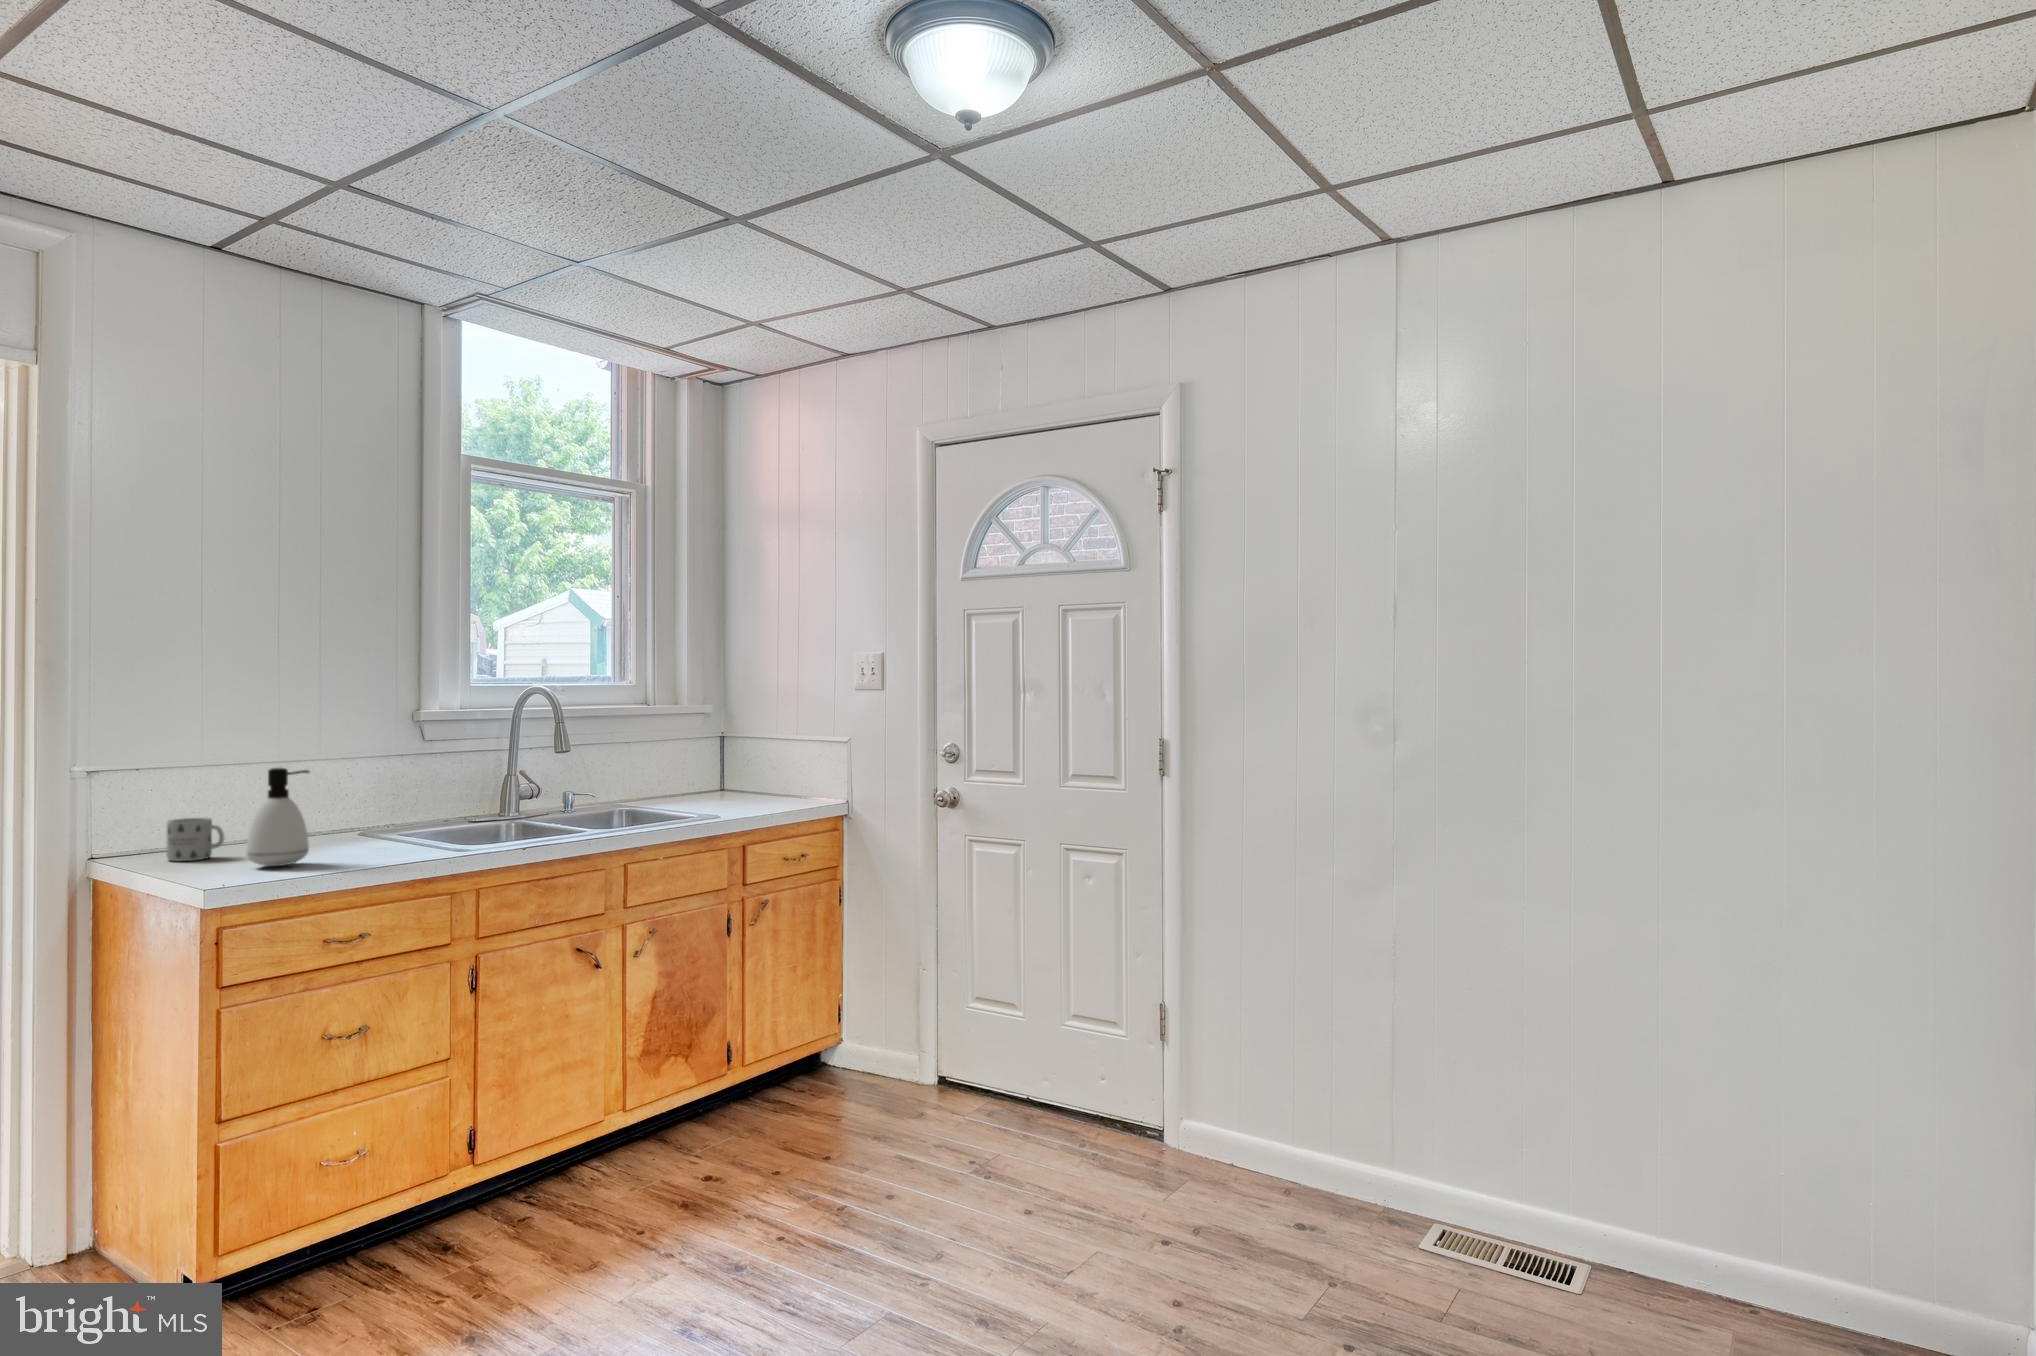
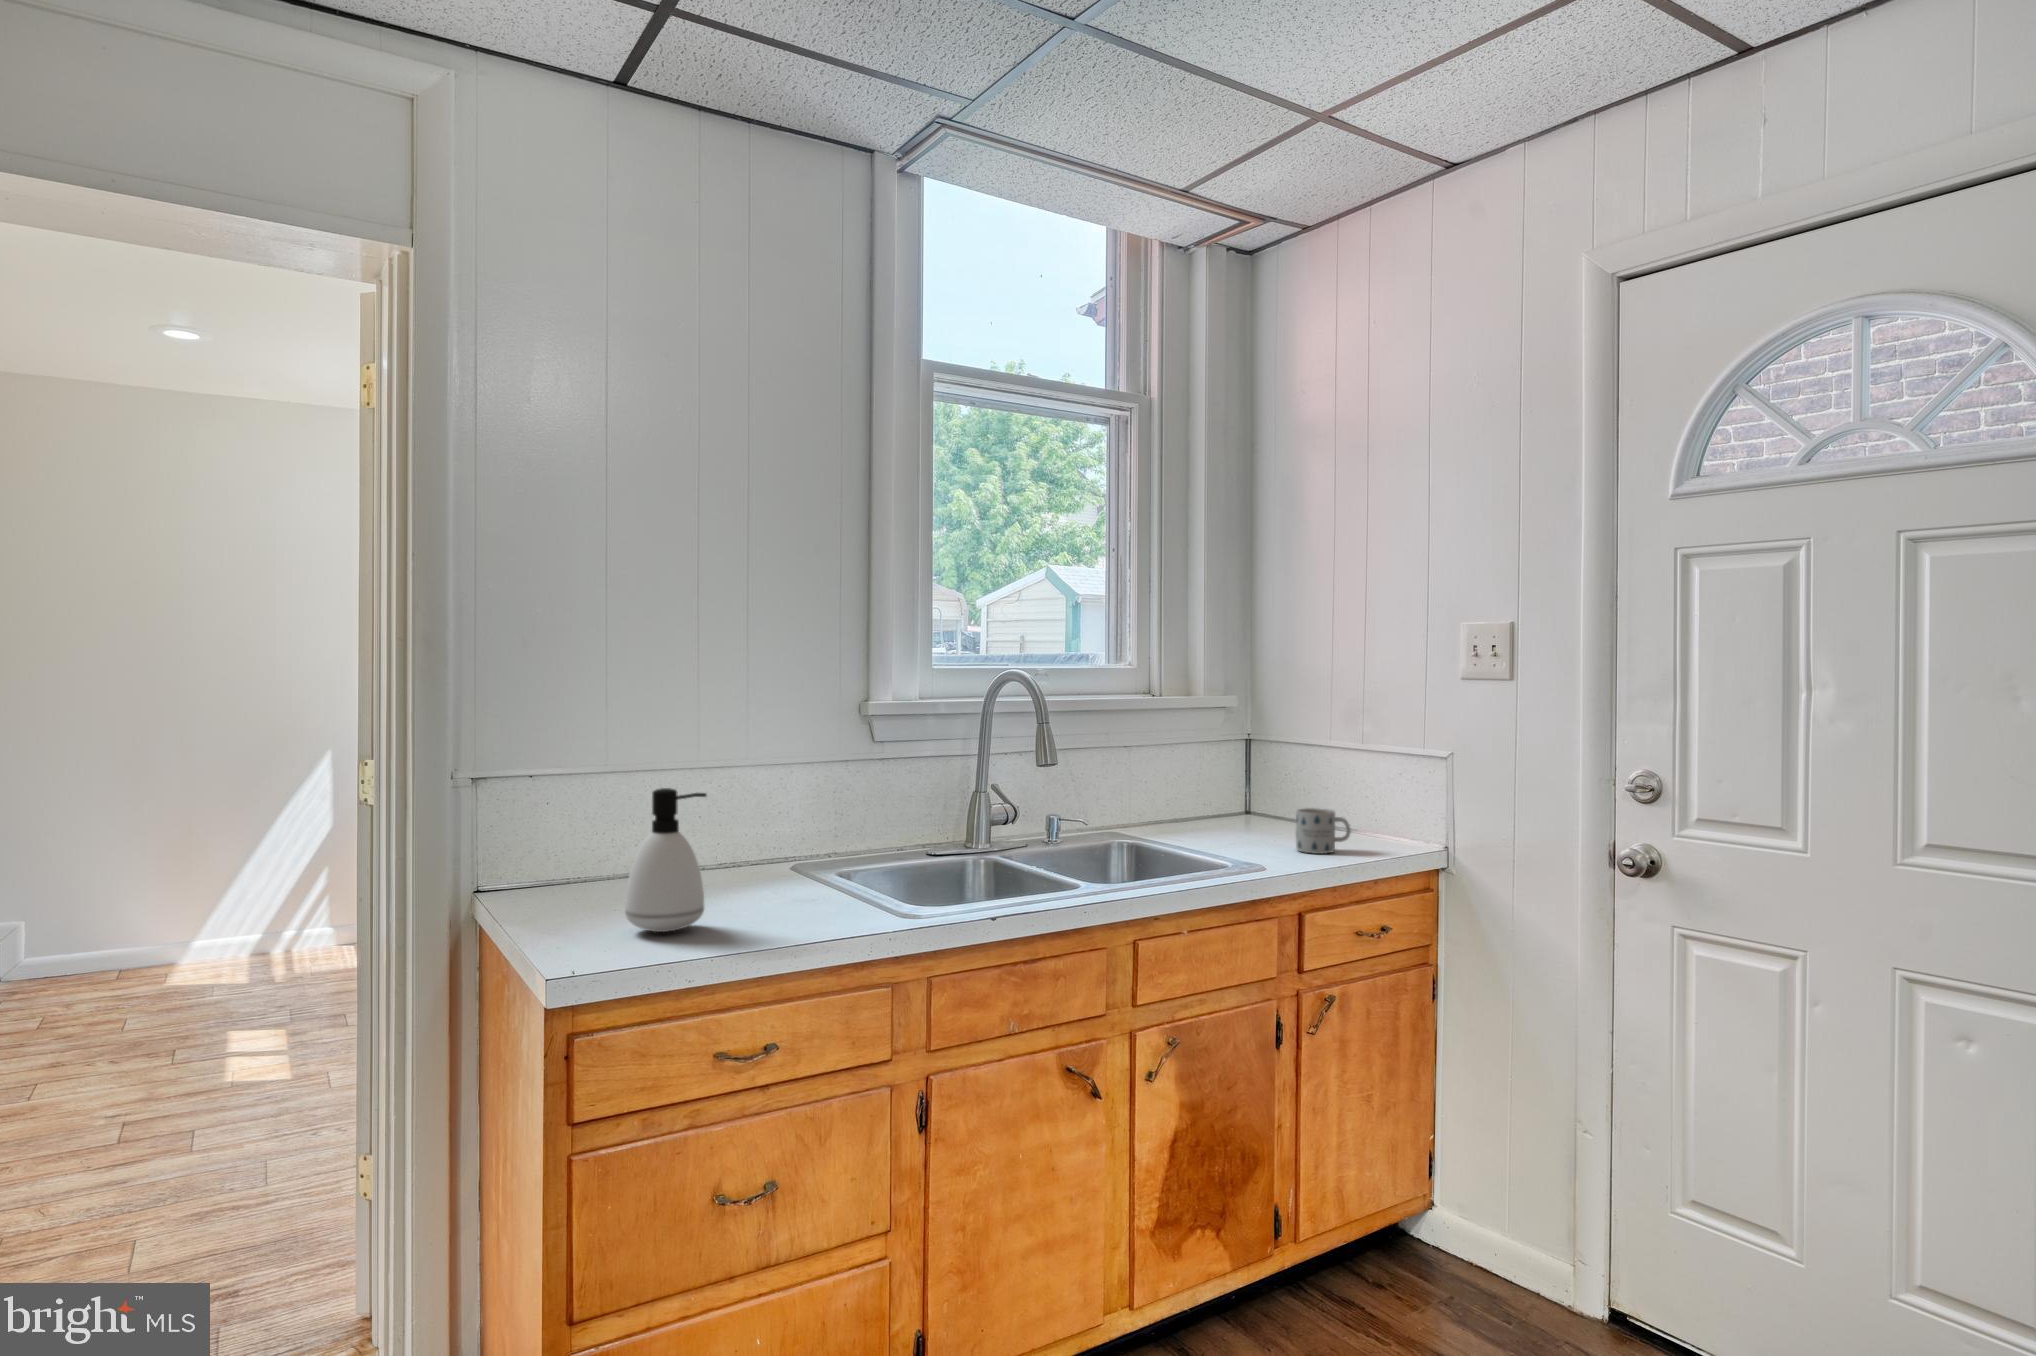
mug: present [167,818,224,861] -> present [1296,808,1351,854]

